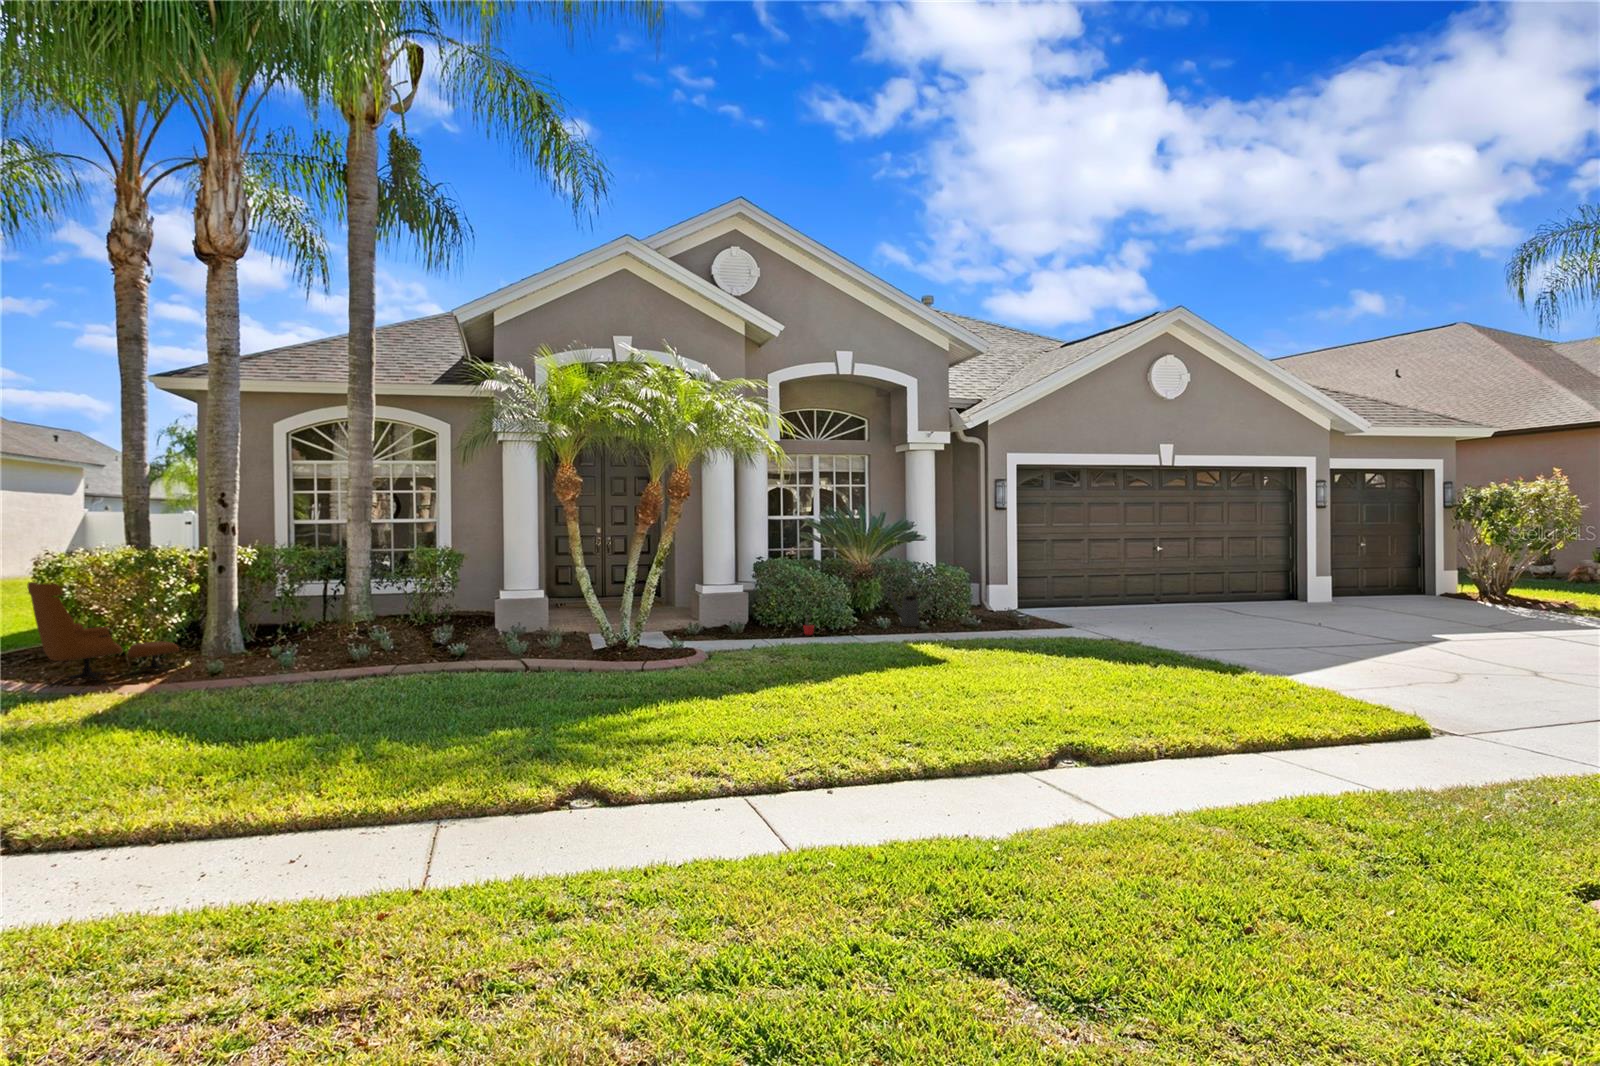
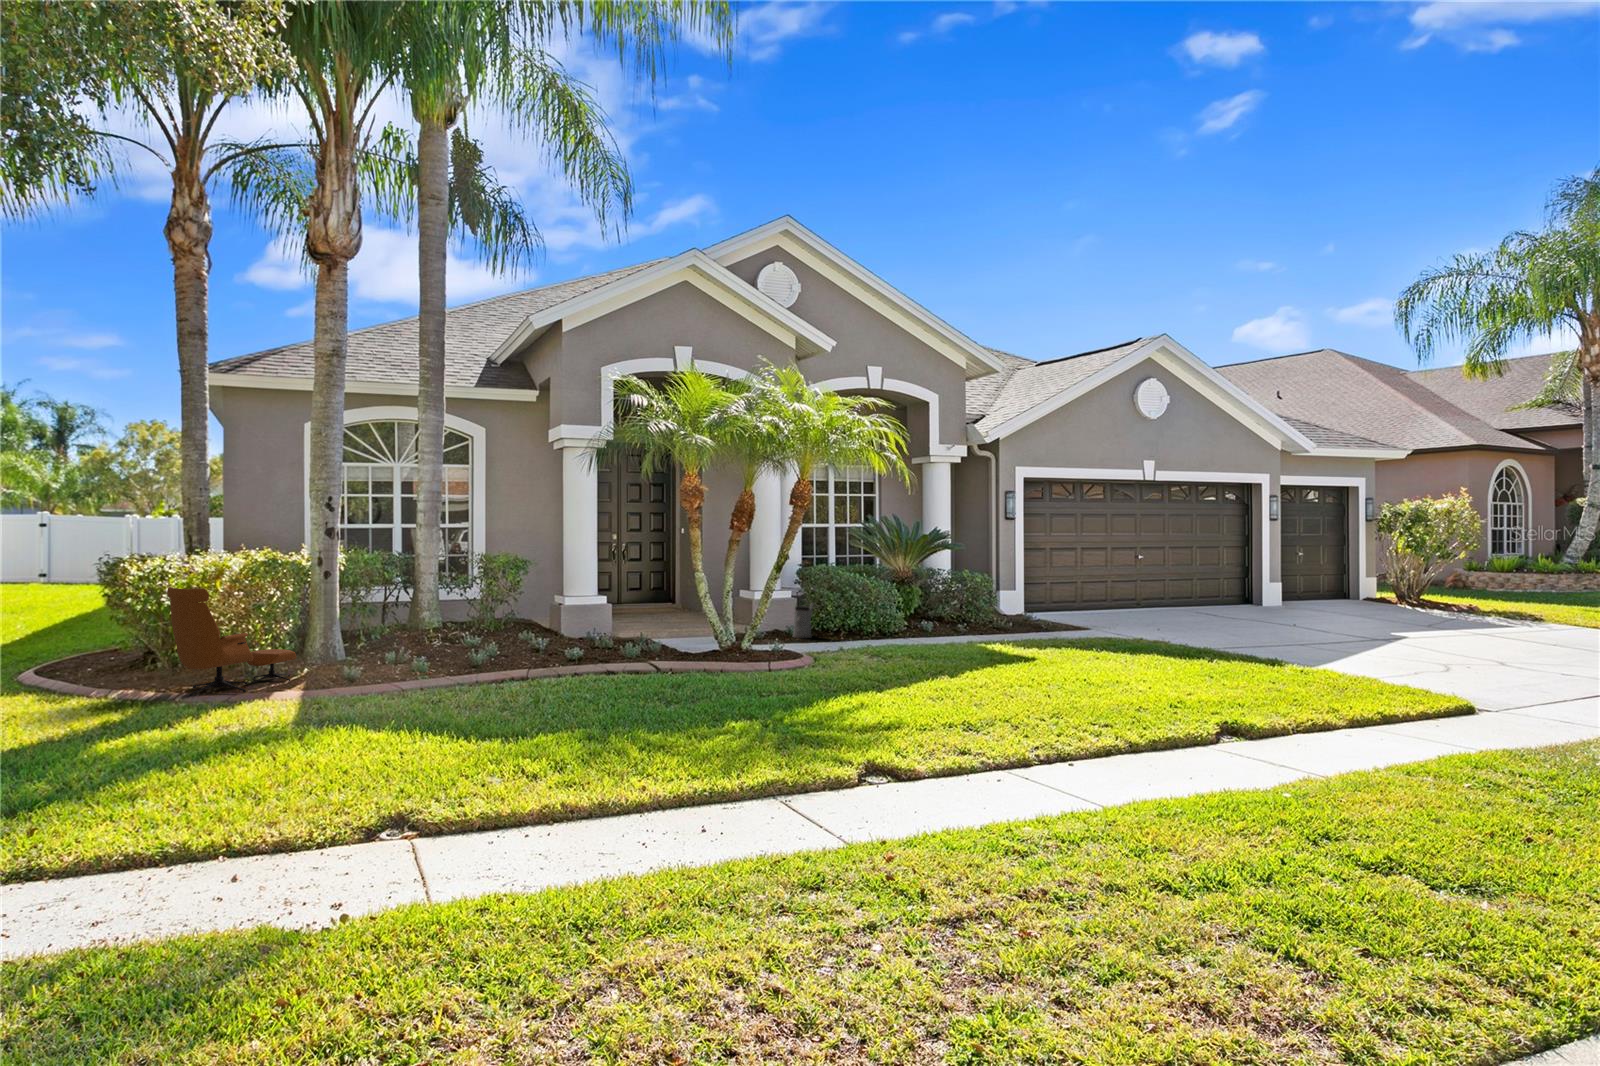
watering can: present [889,590,921,627] -> present [793,603,814,638]
potted plant: present [788,595,833,635] -> none [847,600,894,638]

